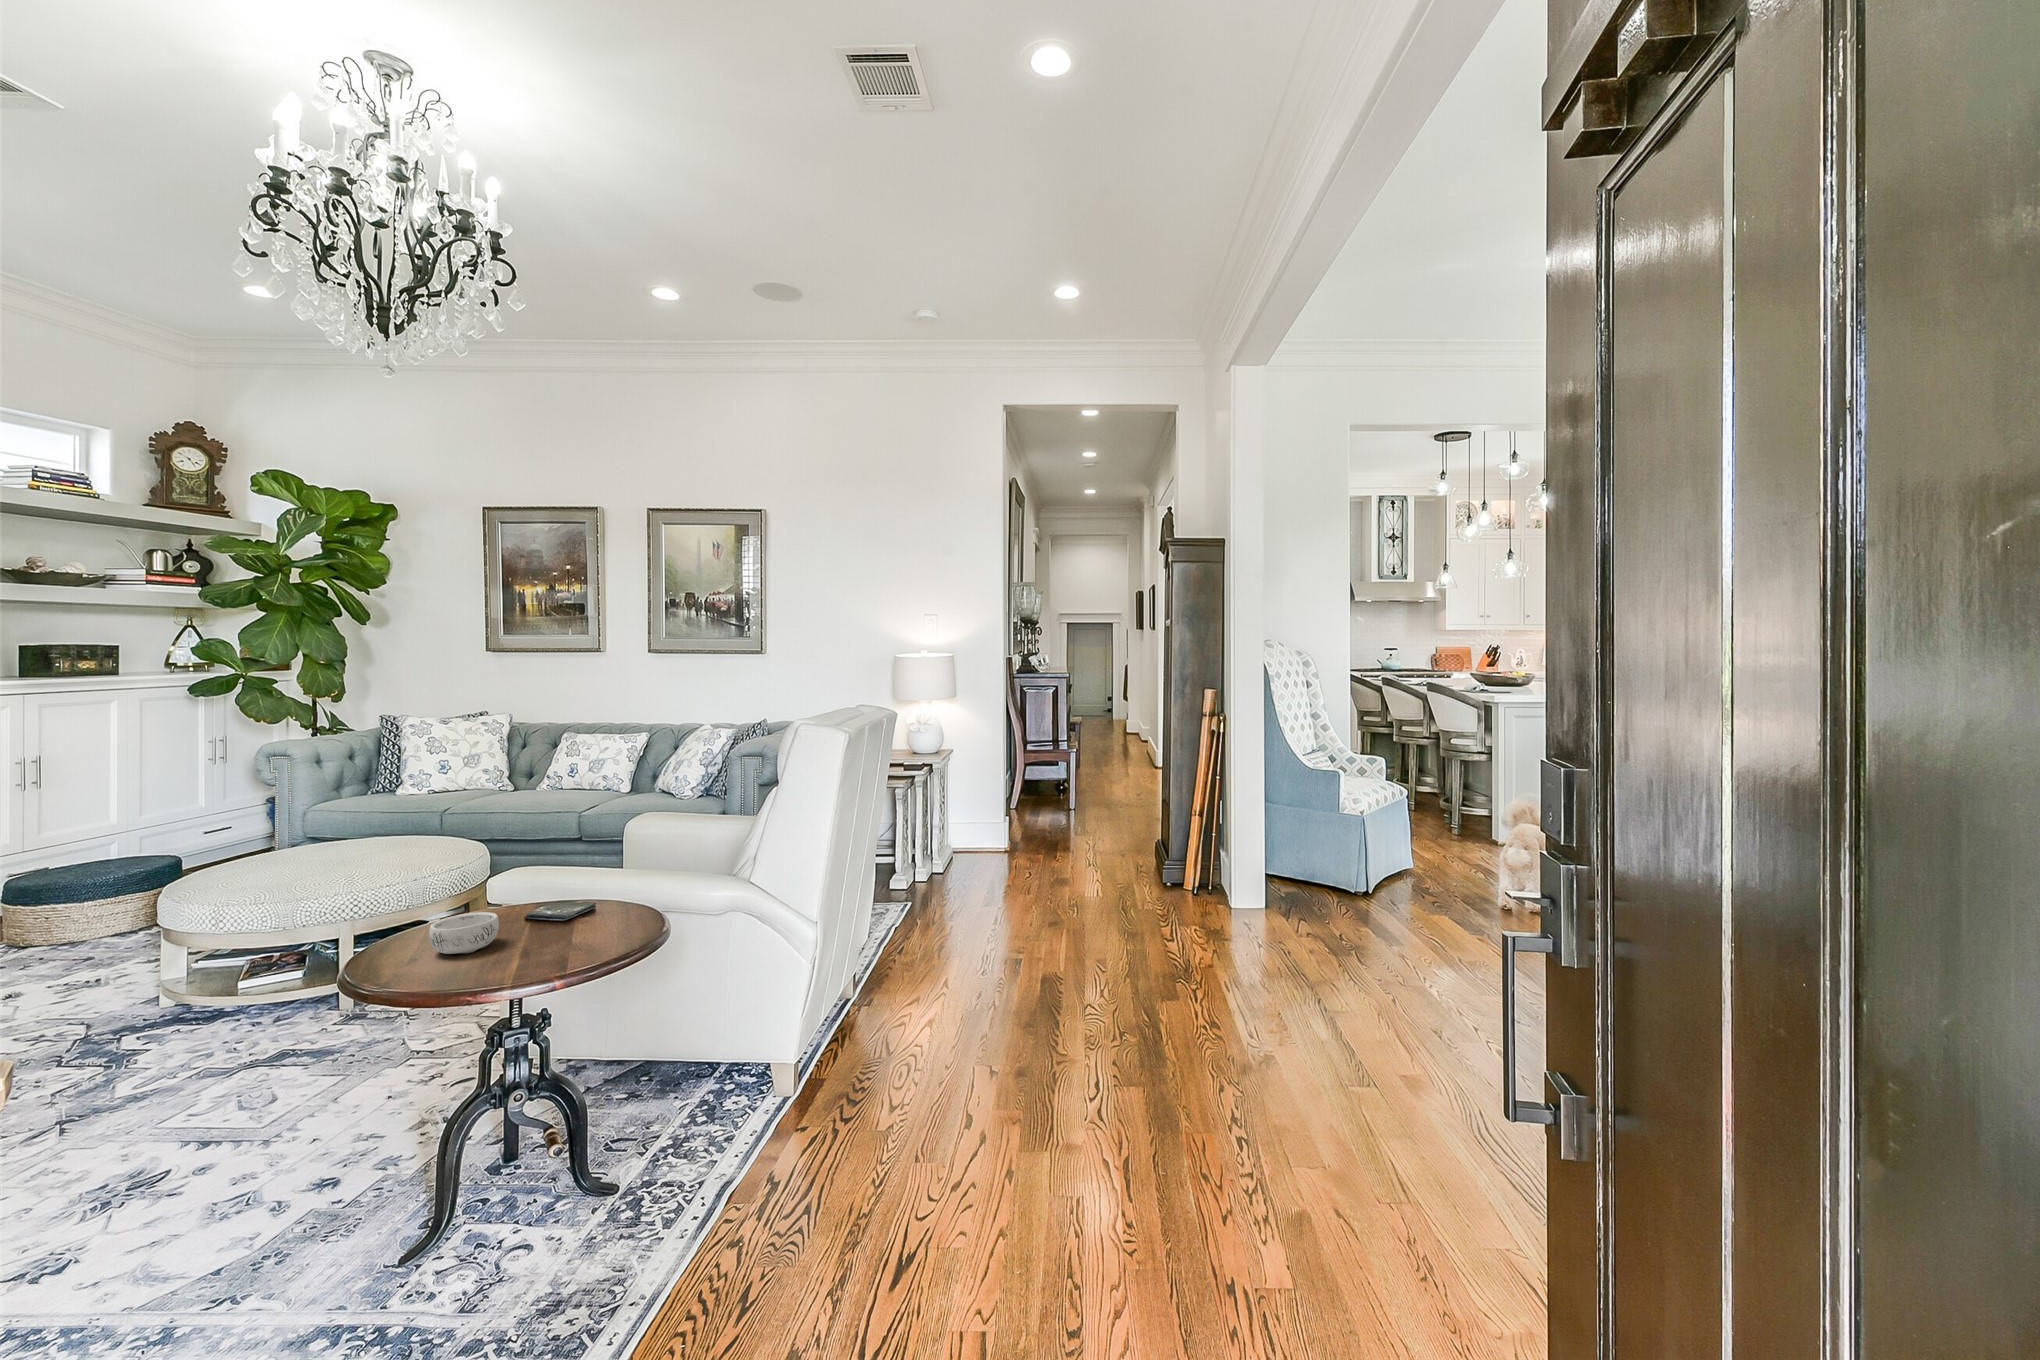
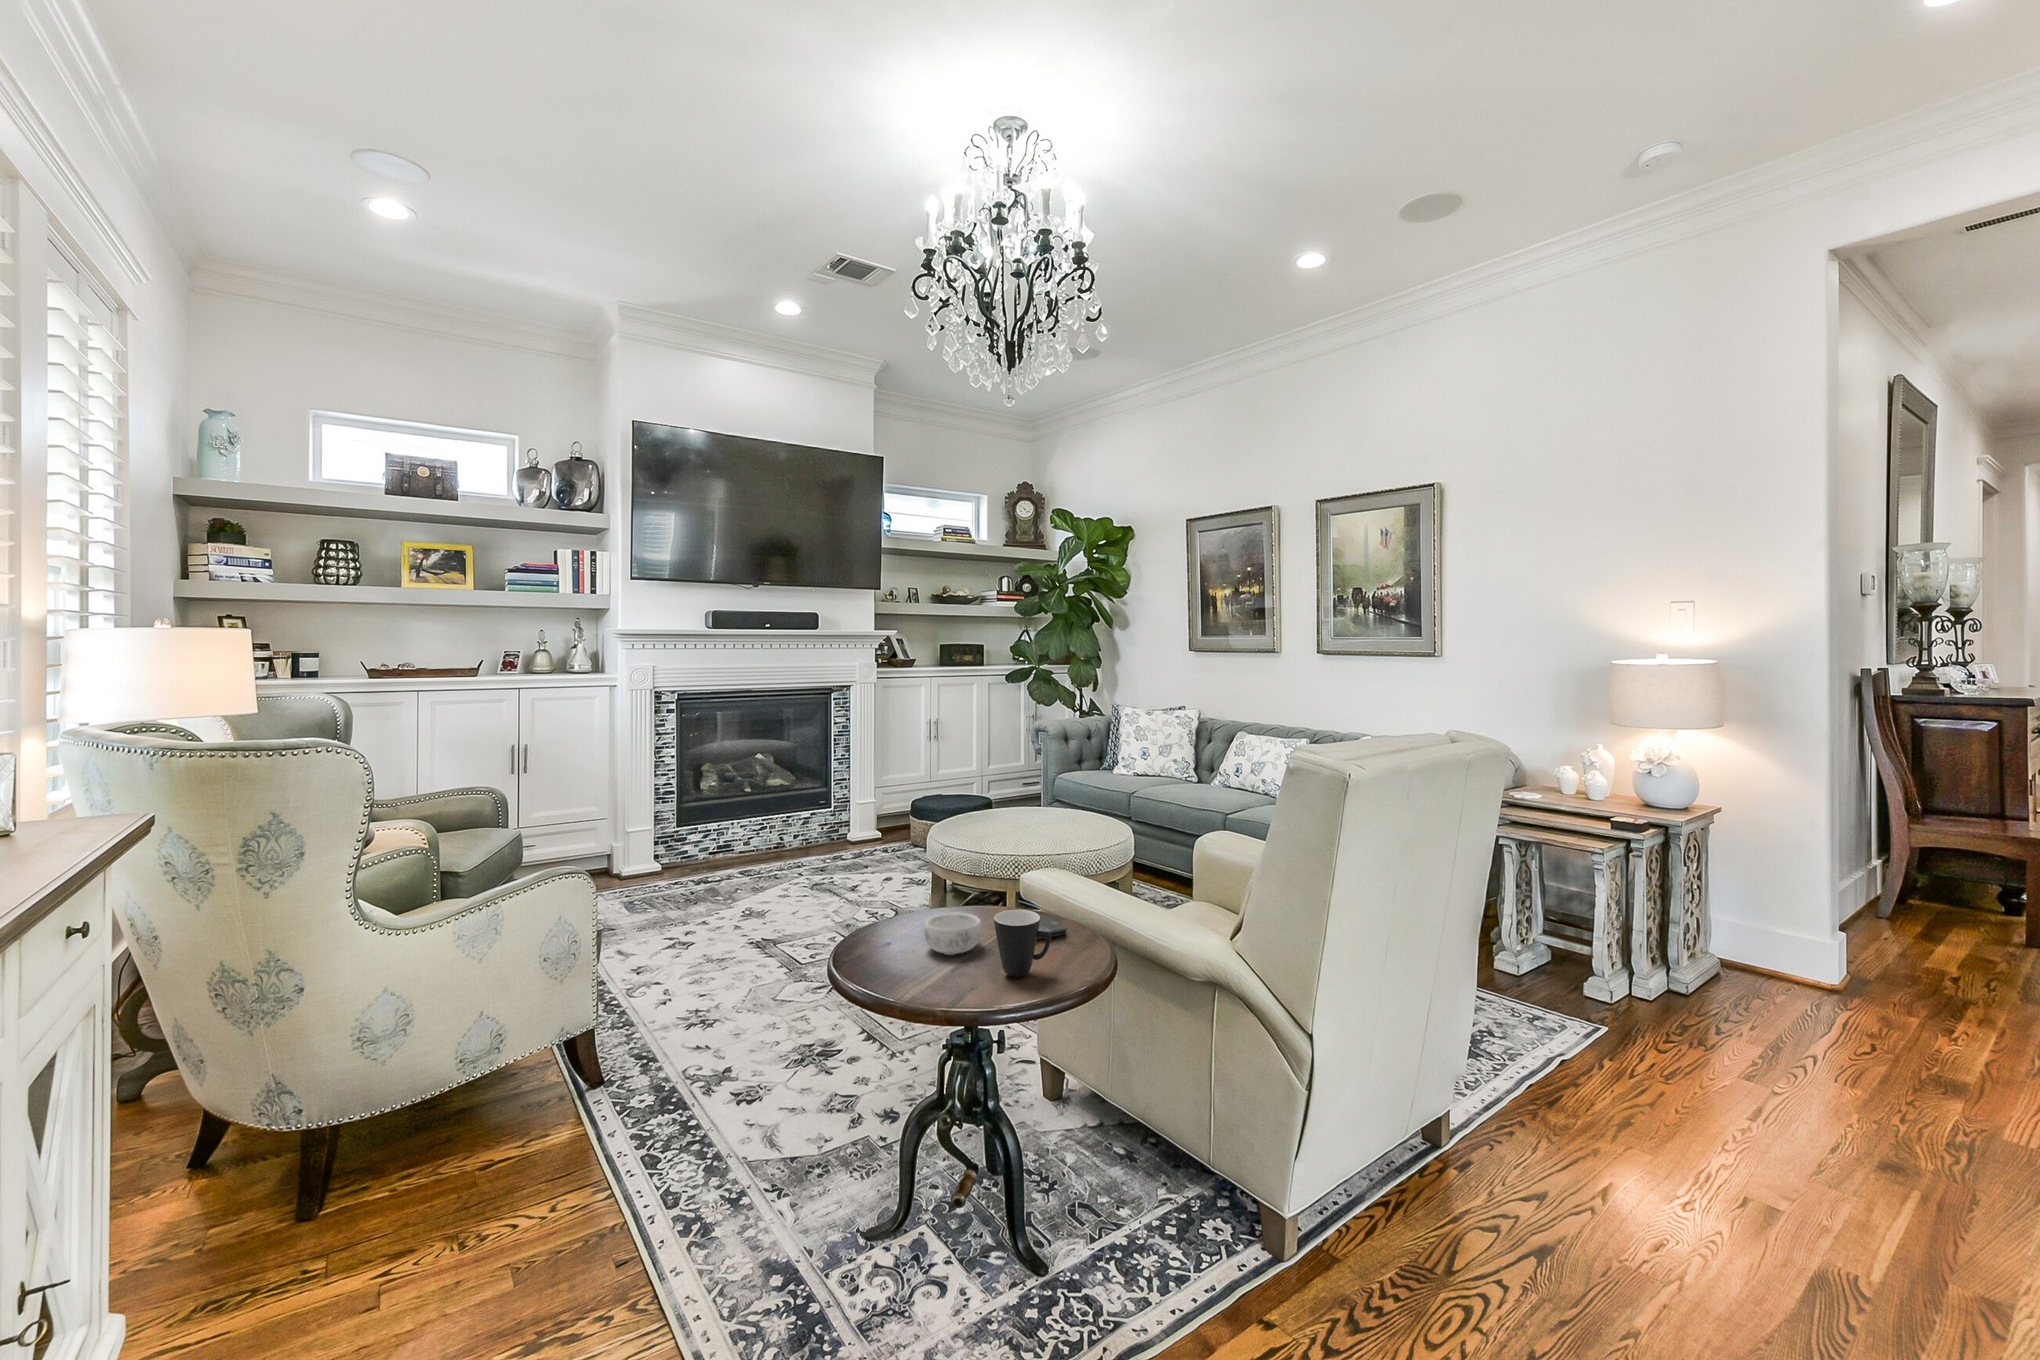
mug: none [539,886,597,946] -> present [994,910,1051,977]

